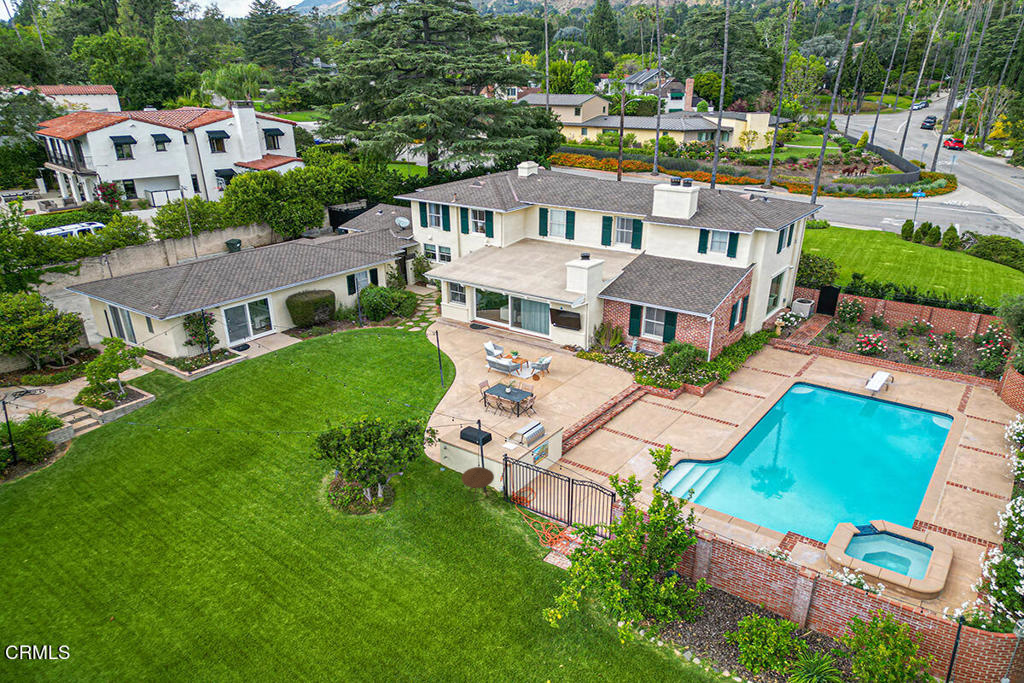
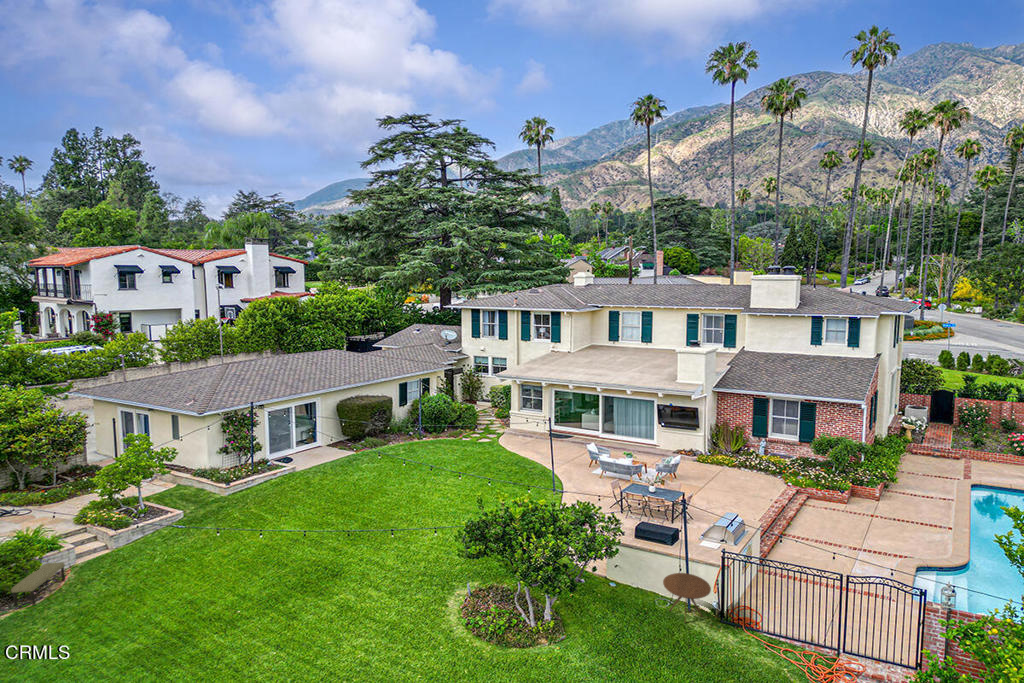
bench: none [28,439,68,469] -> present [11,562,65,607]

